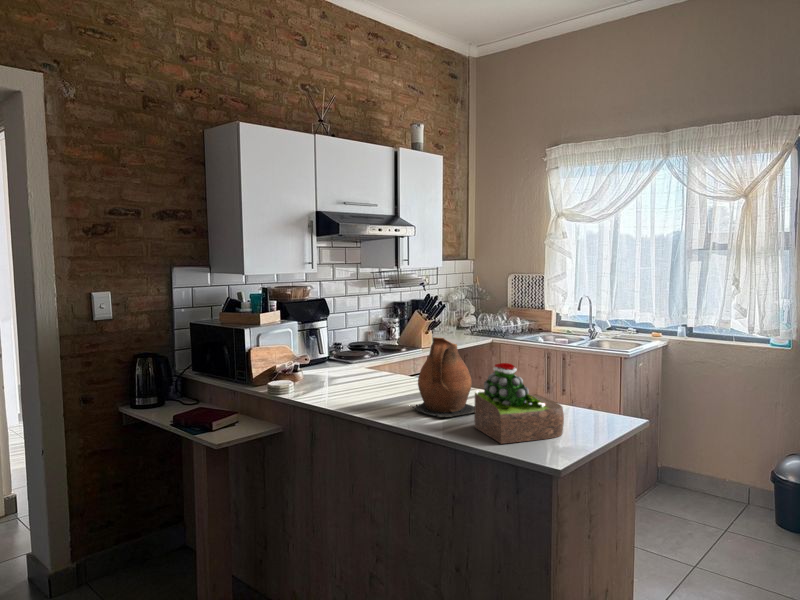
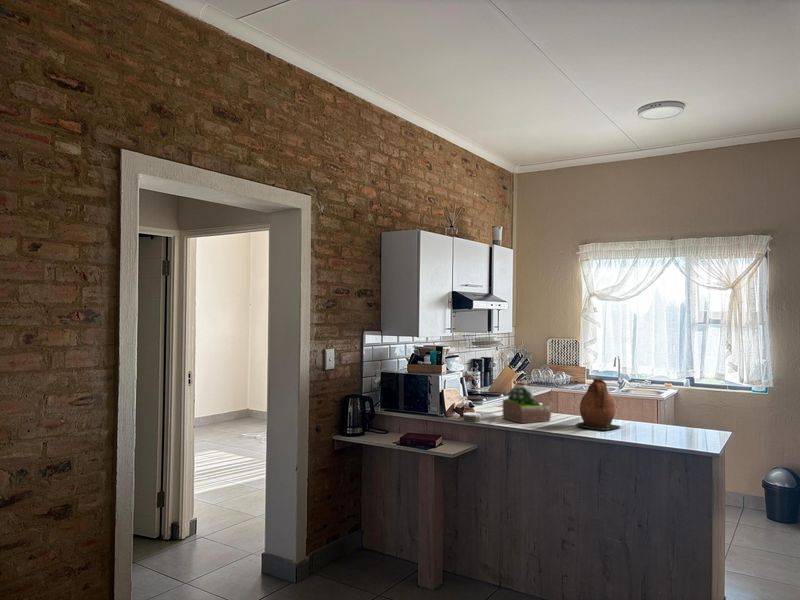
succulent plant: present [474,363,564,444] -> present [503,382,551,423]

